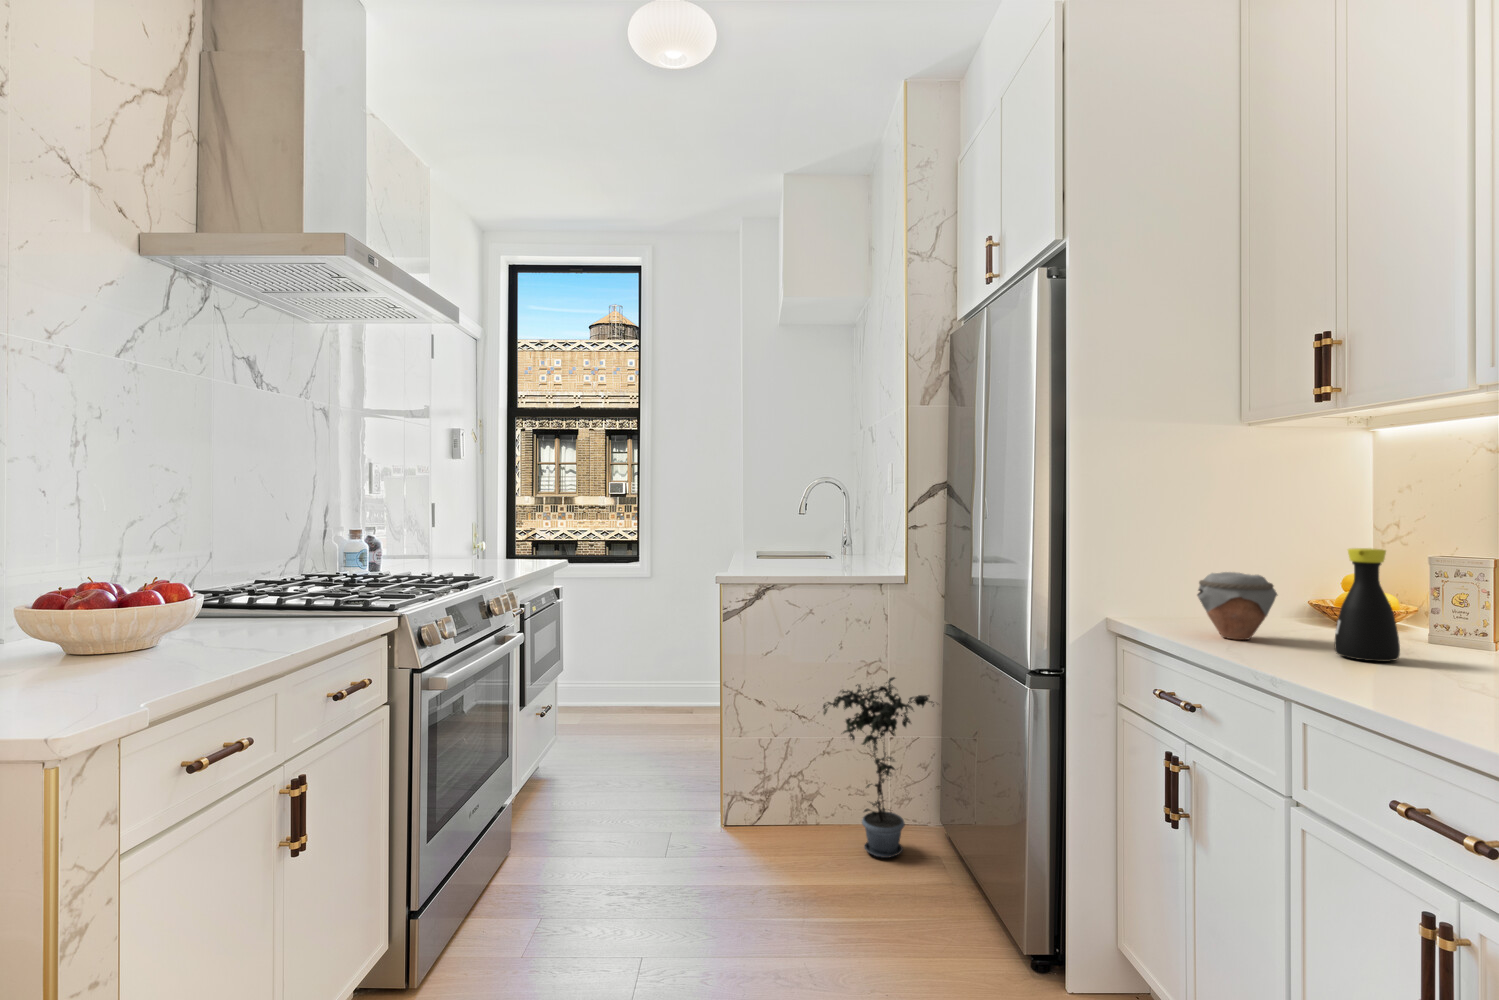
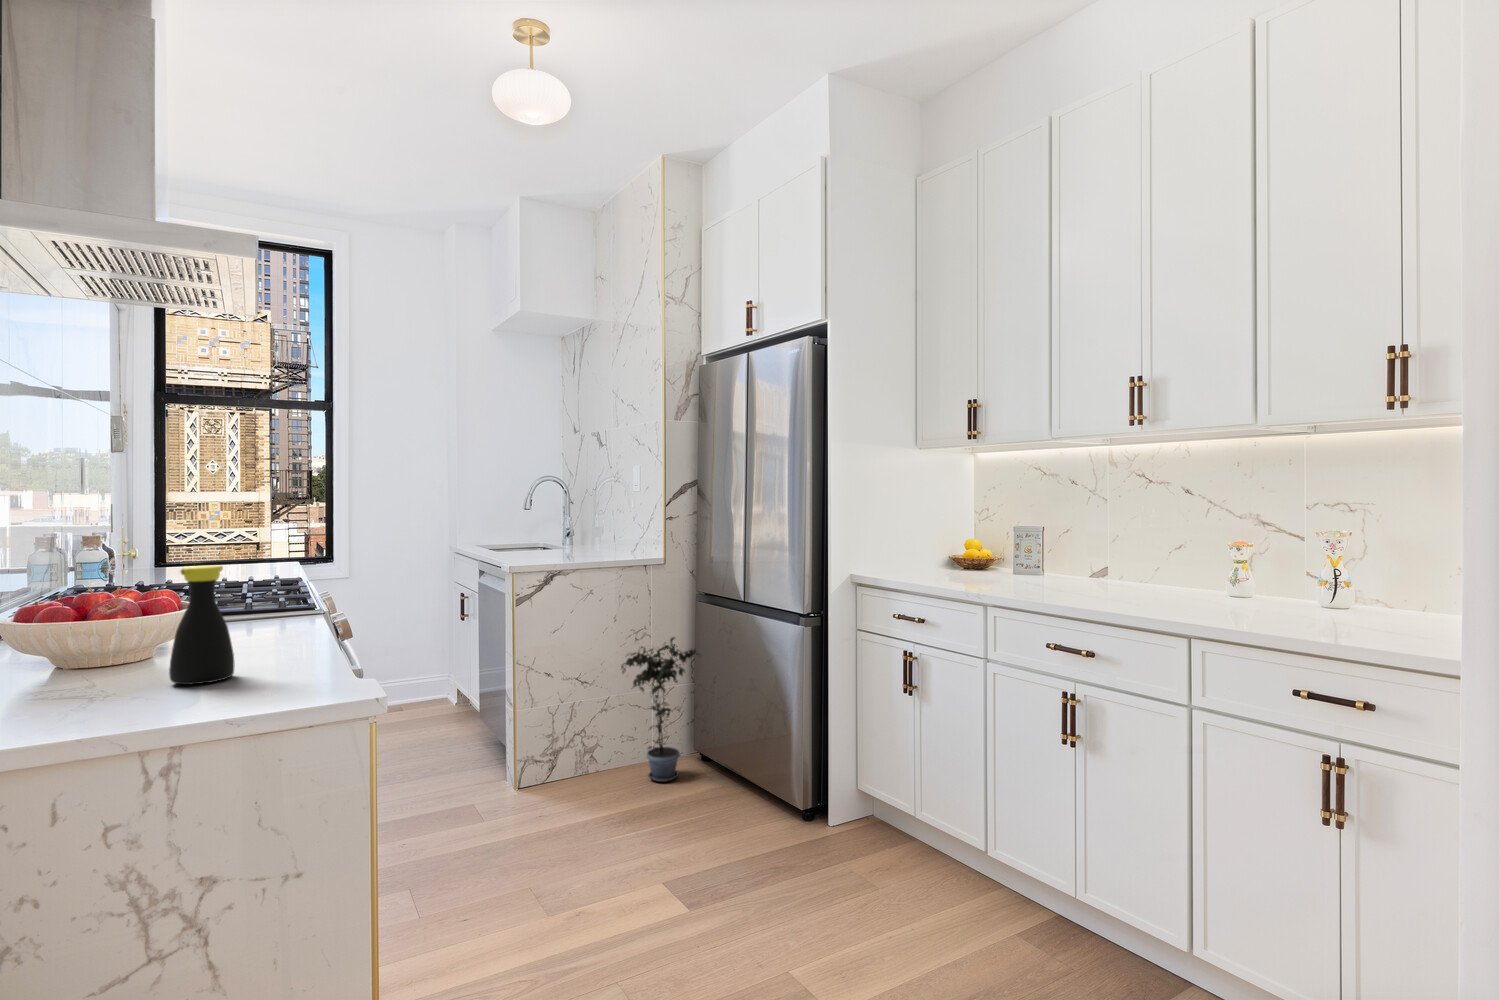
bottle: present [1335,548,1400,662] -> present [169,566,235,685]
jar: present [1197,572,1277,640] -> none [913,540,955,579]

